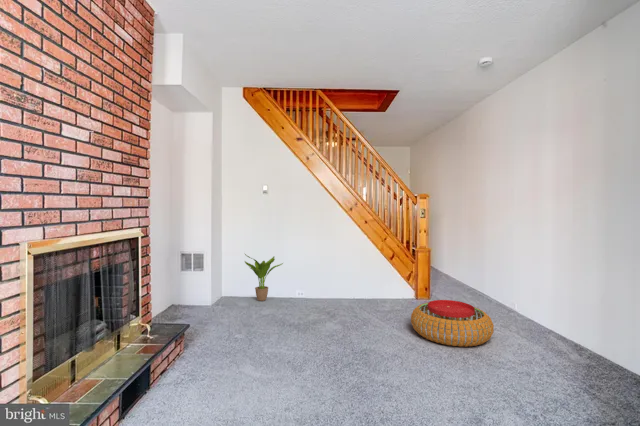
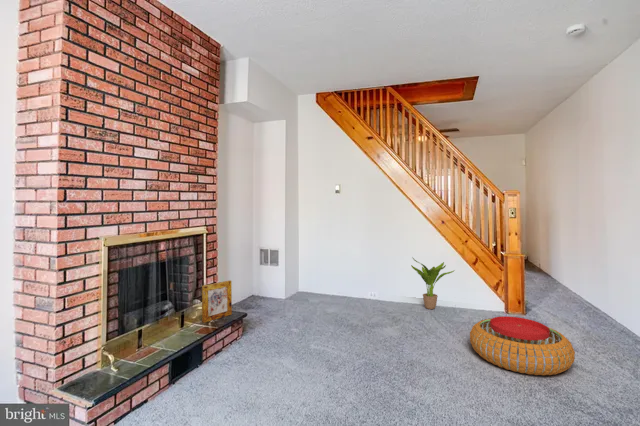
potted plant: present [245,254,283,301] -> present [411,258,454,309]
picture frame: none [140,290,174,344] -> present [202,280,232,323]

